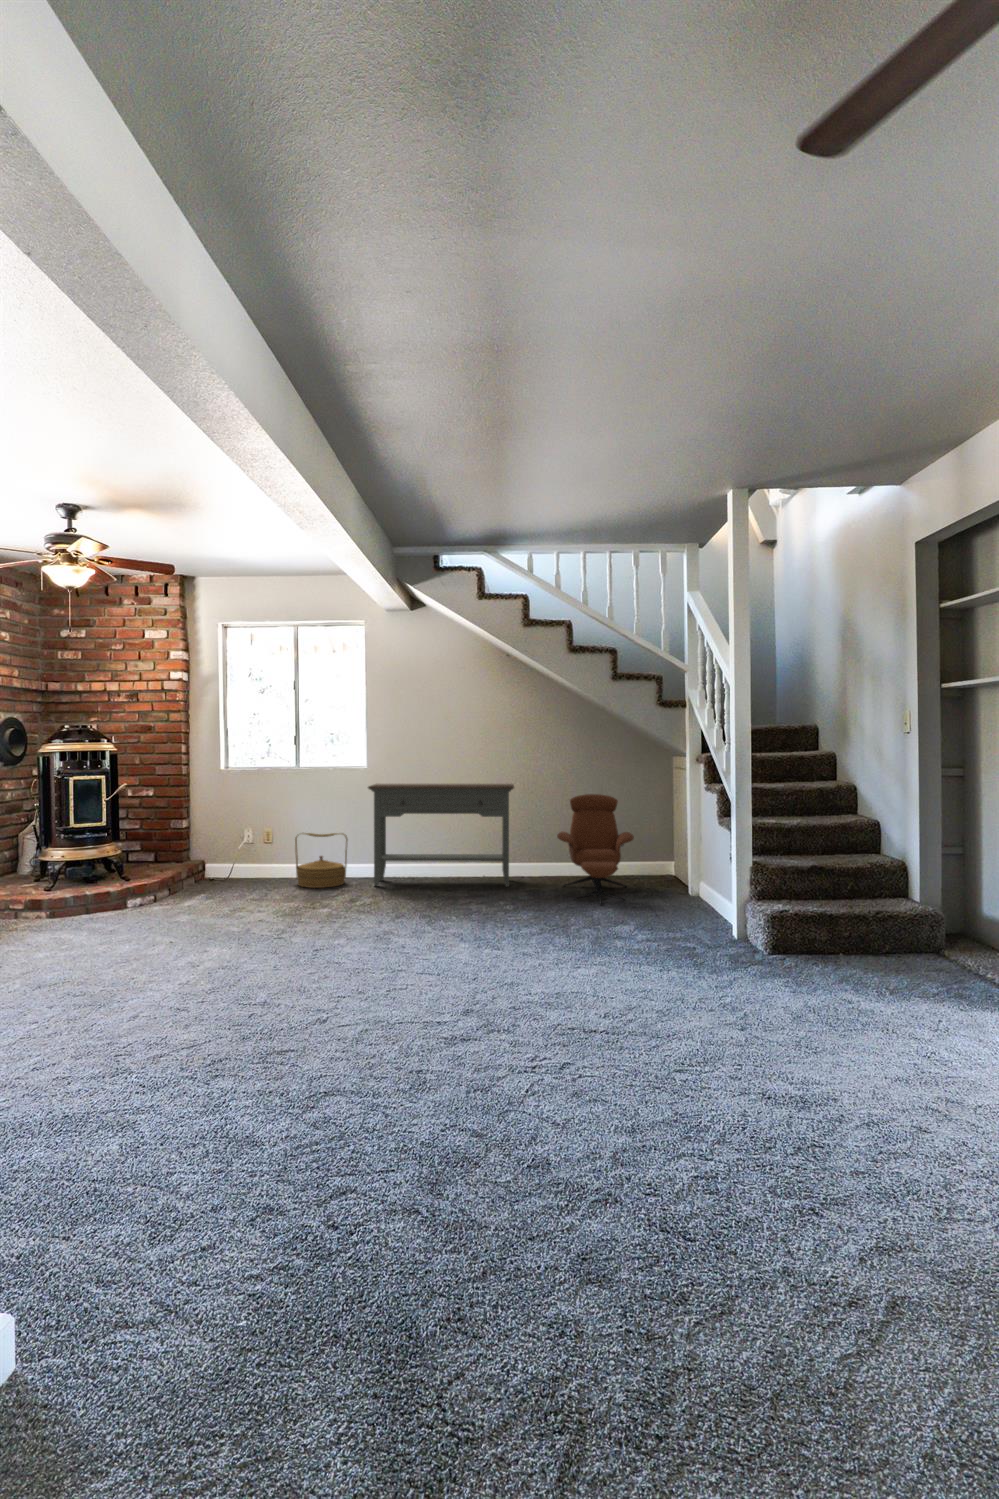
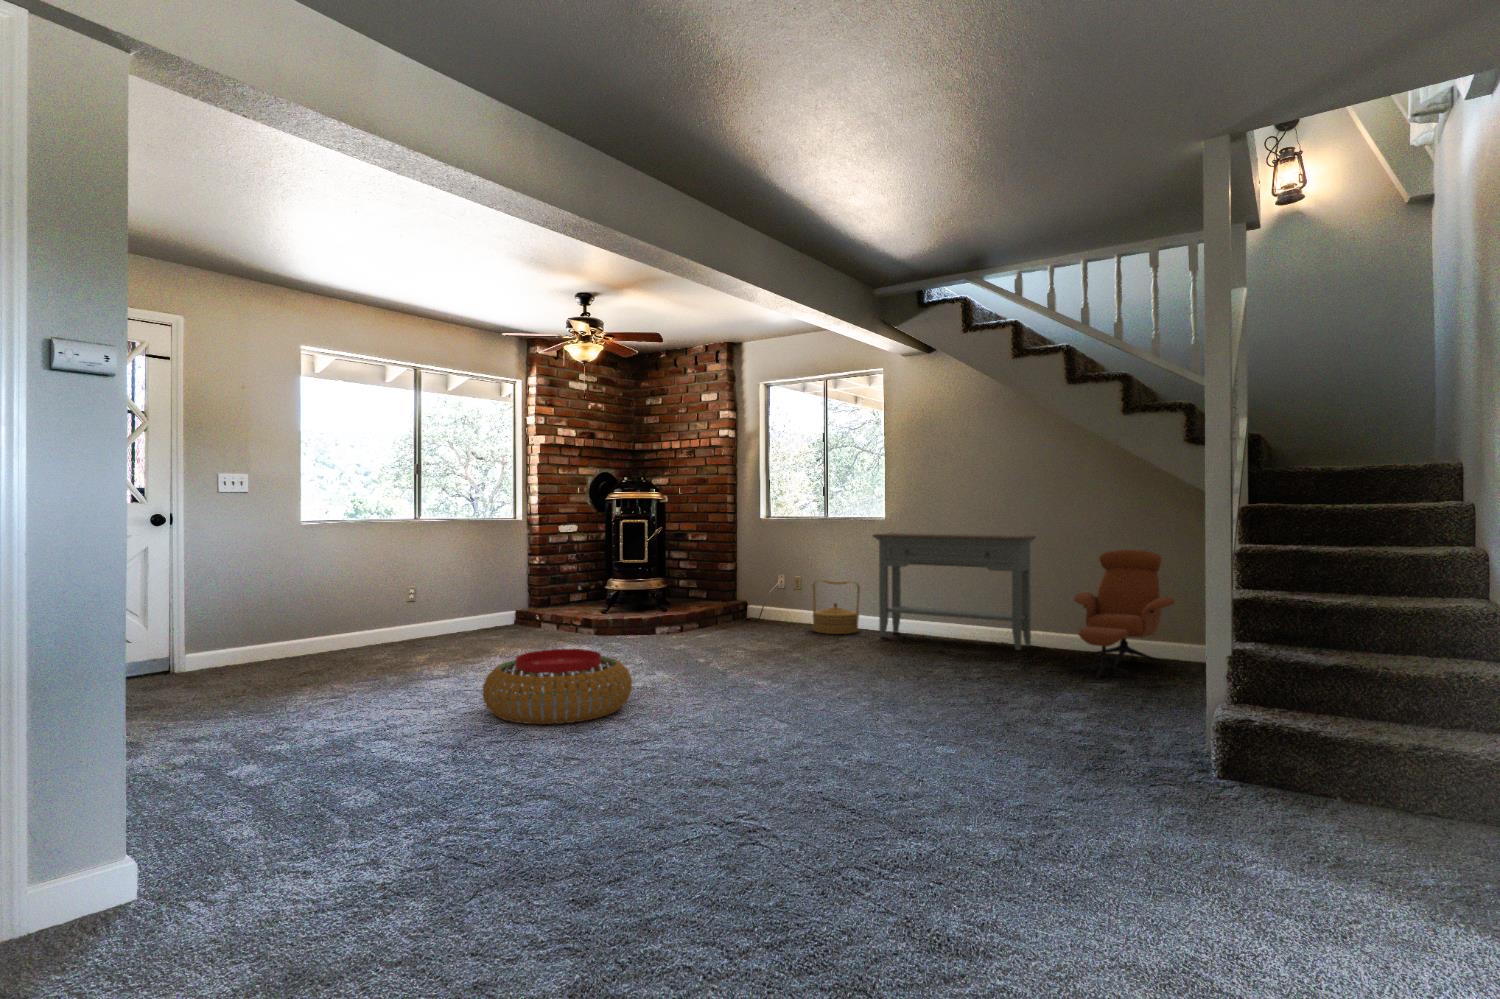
pouf: none [63,938,251,1038] -> present [482,649,632,724]

